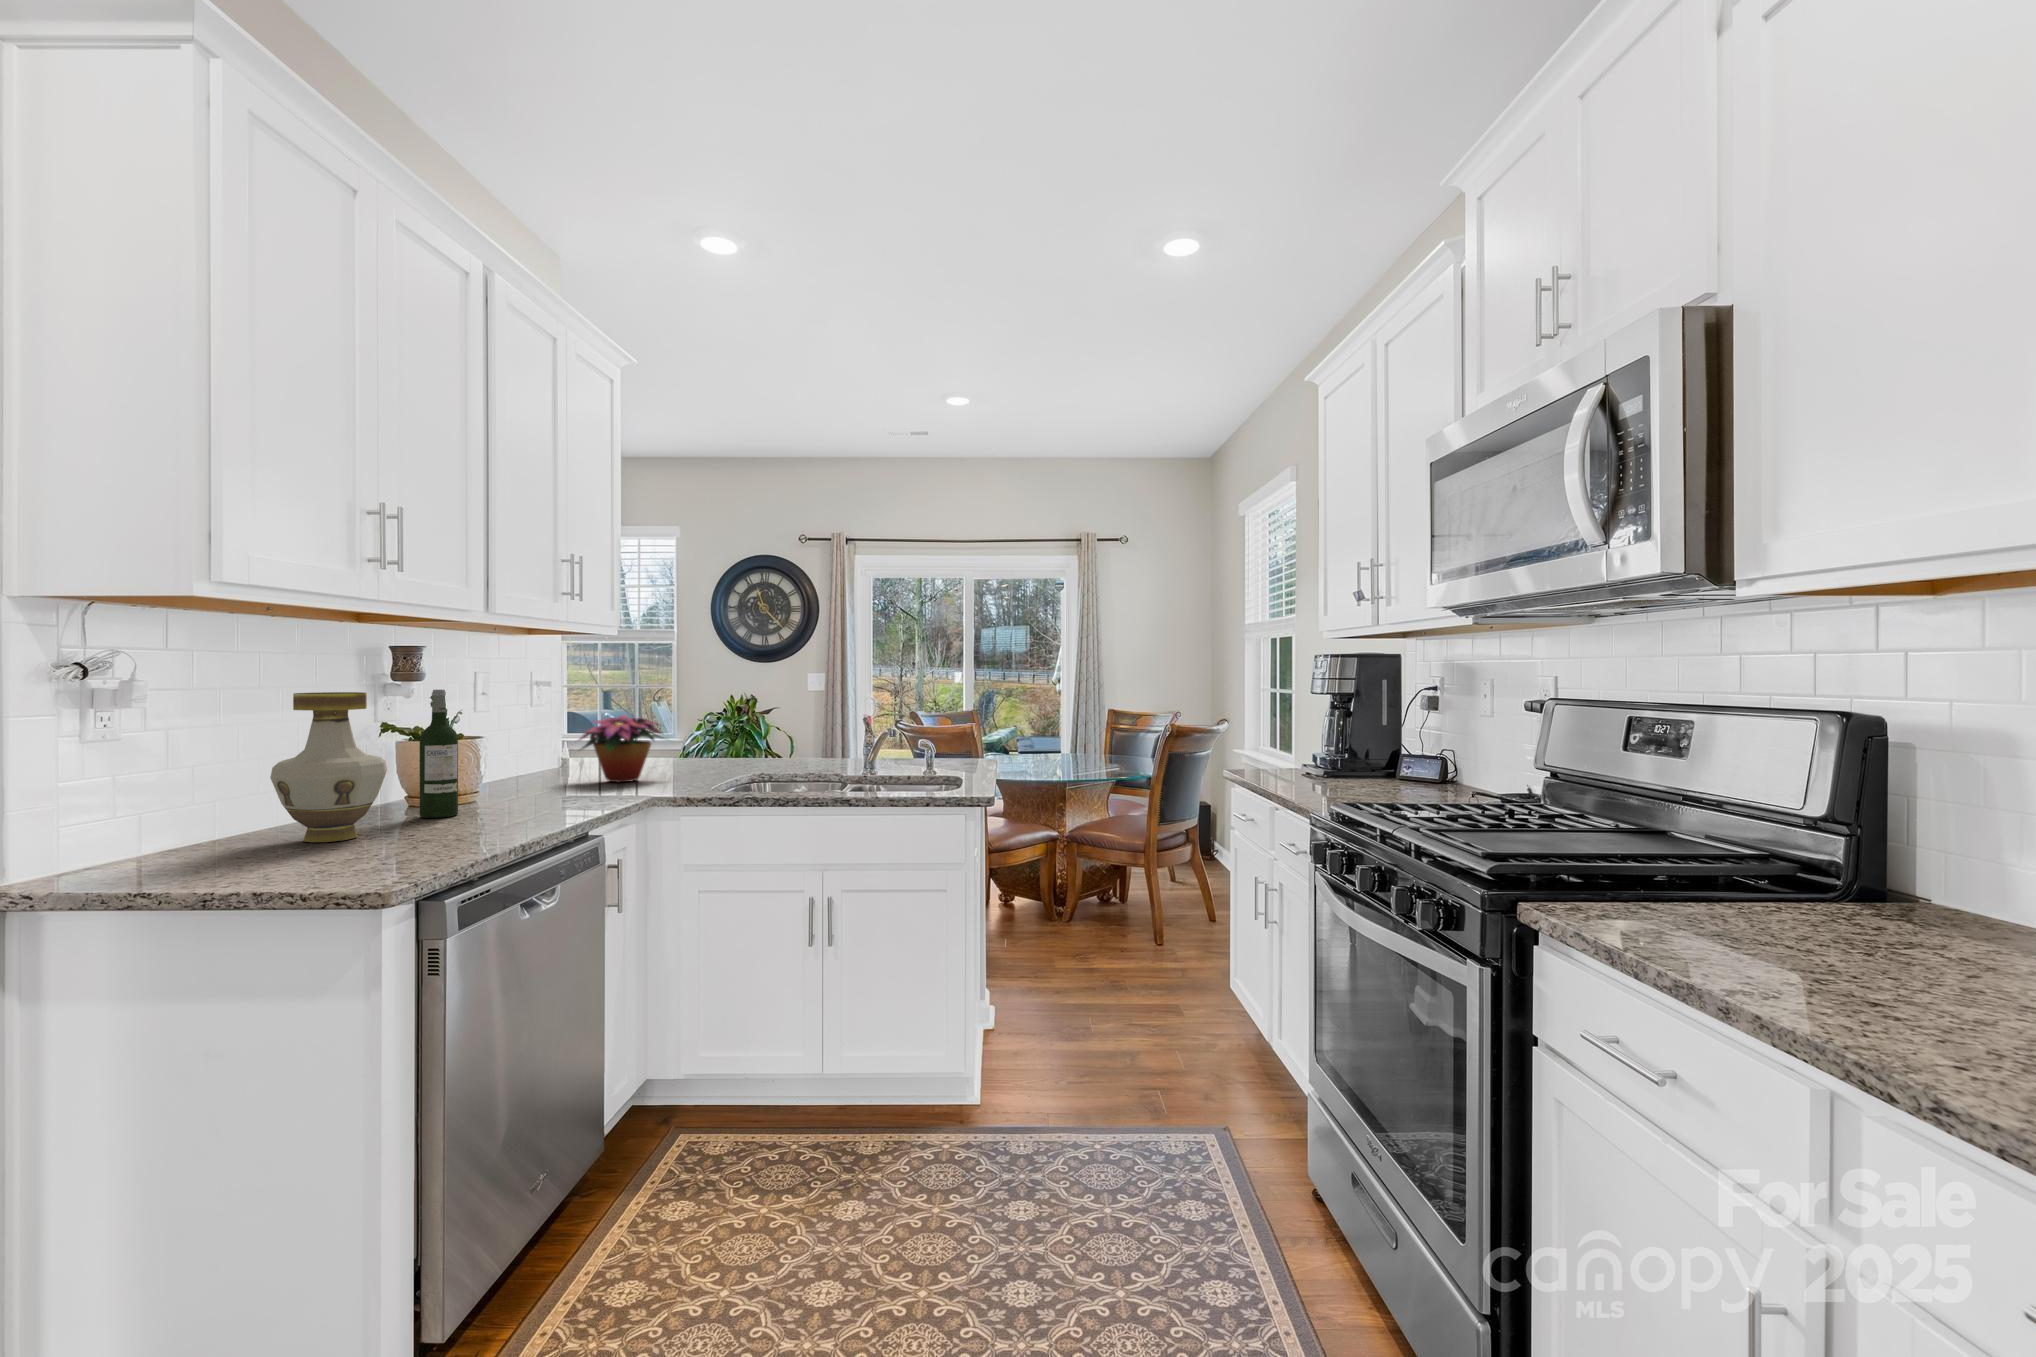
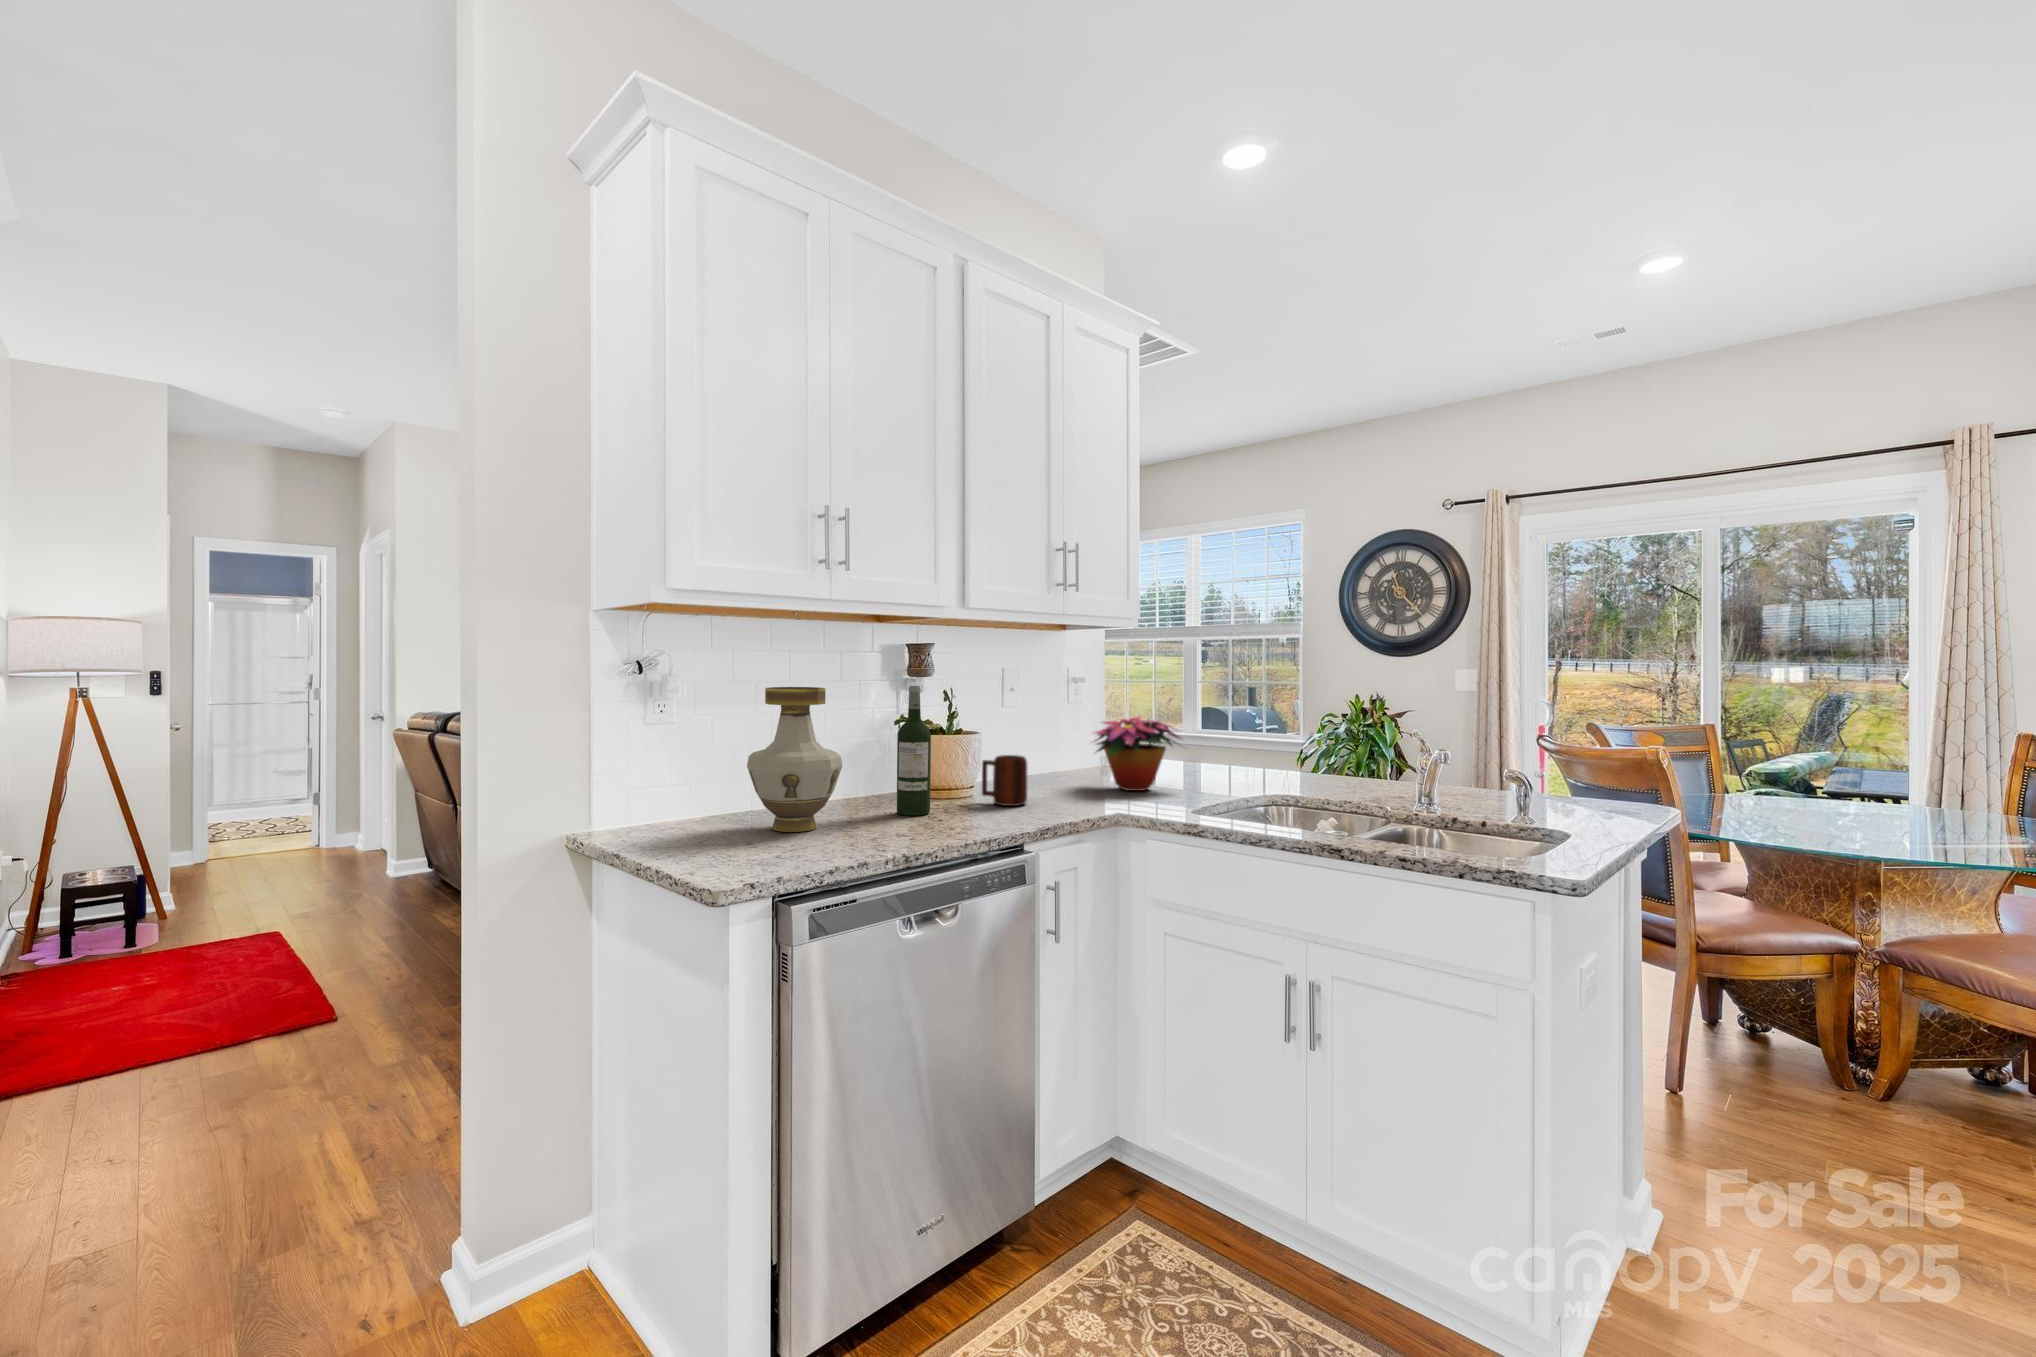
mug: none [494,754,544,802] -> present [982,755,1027,806]

